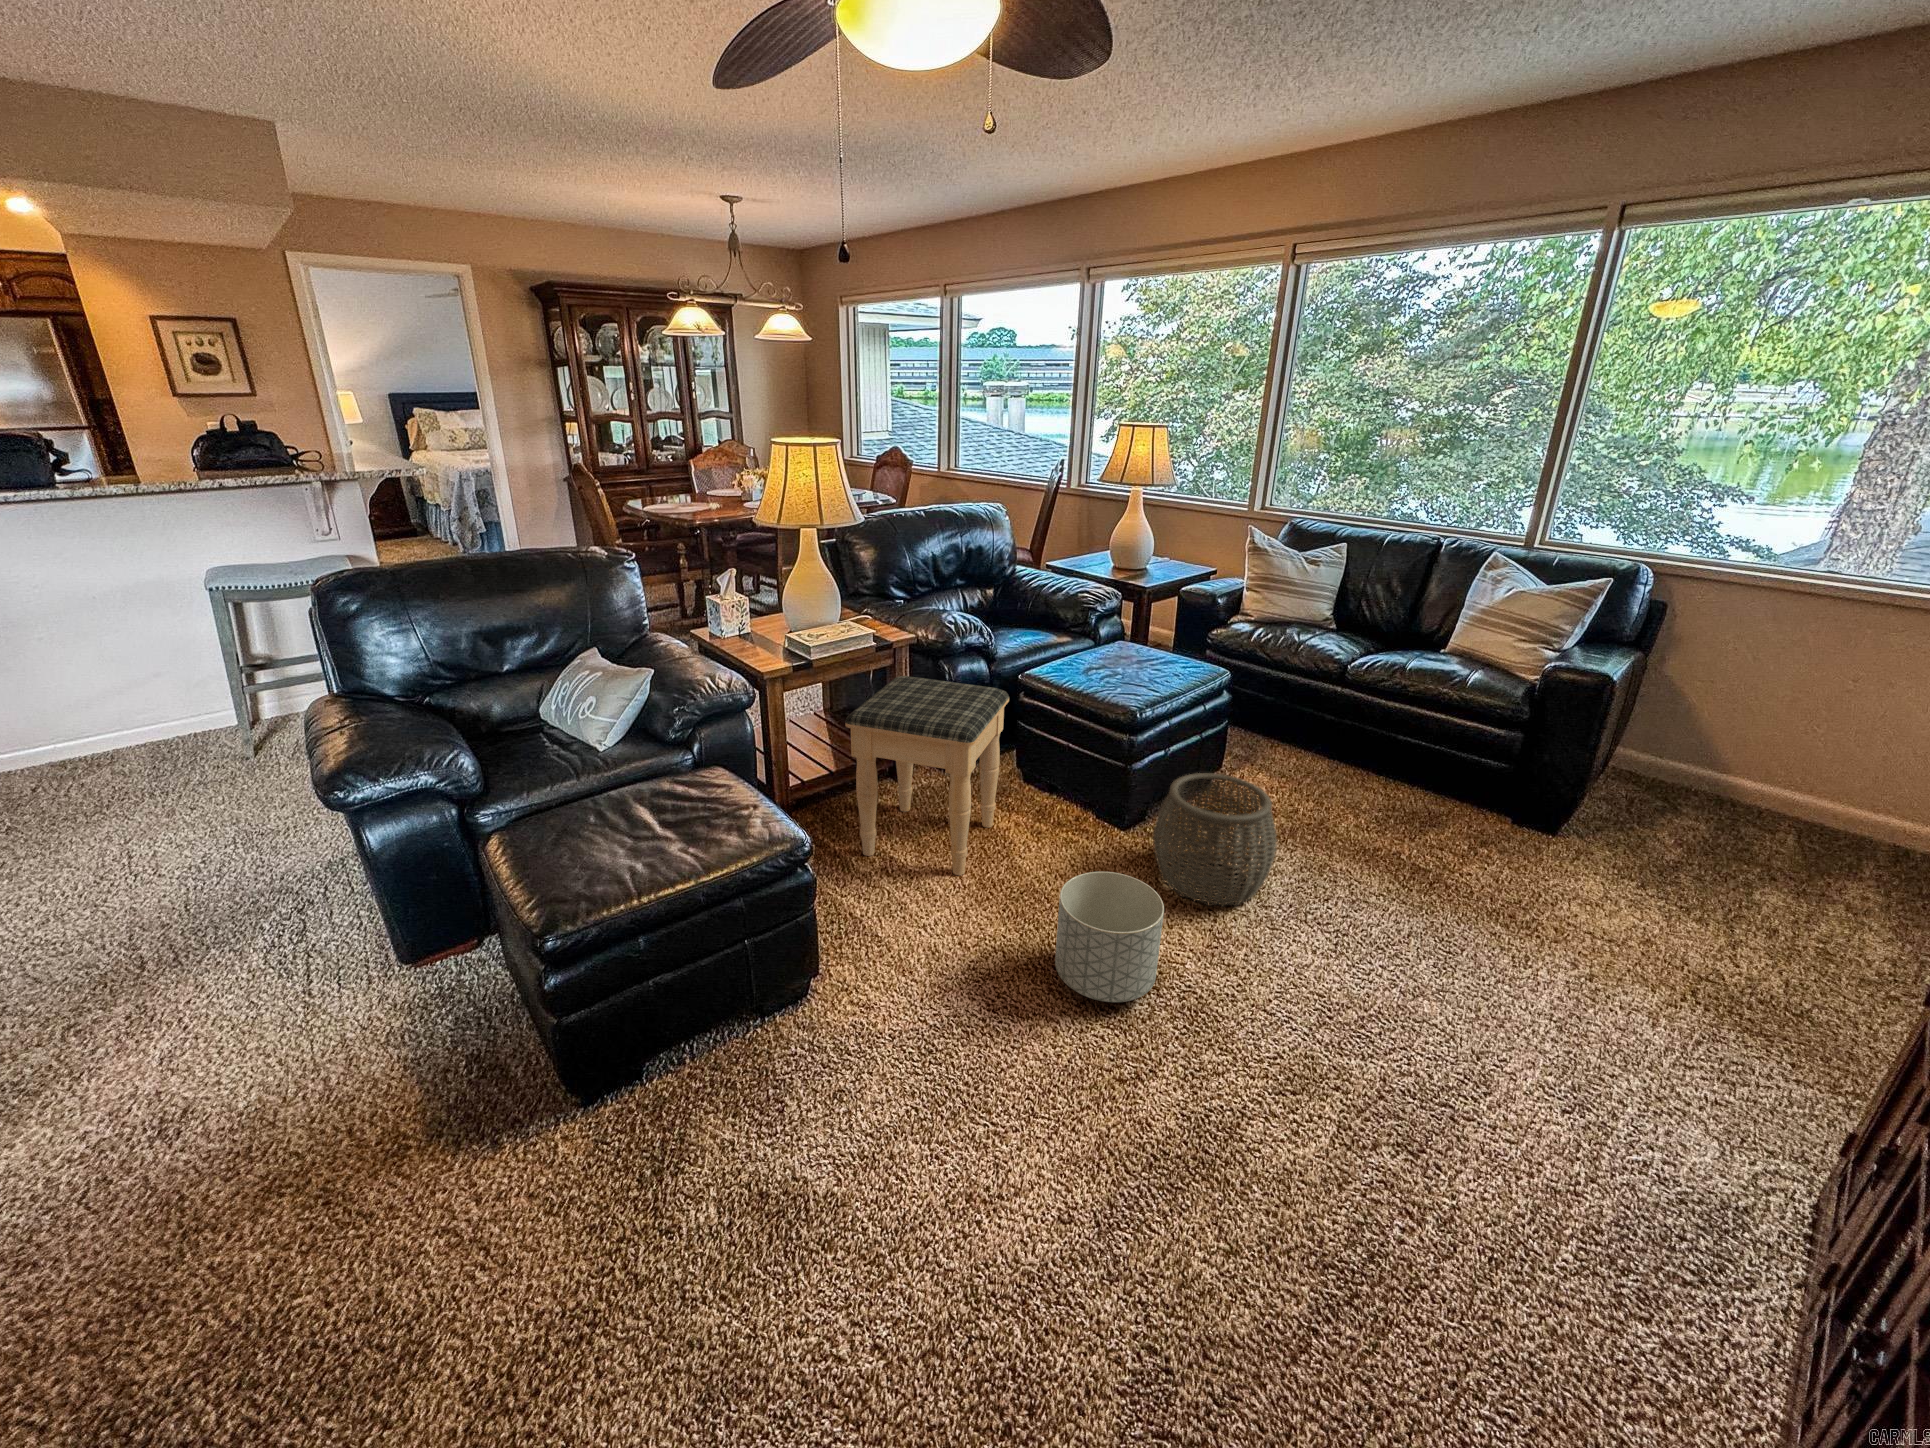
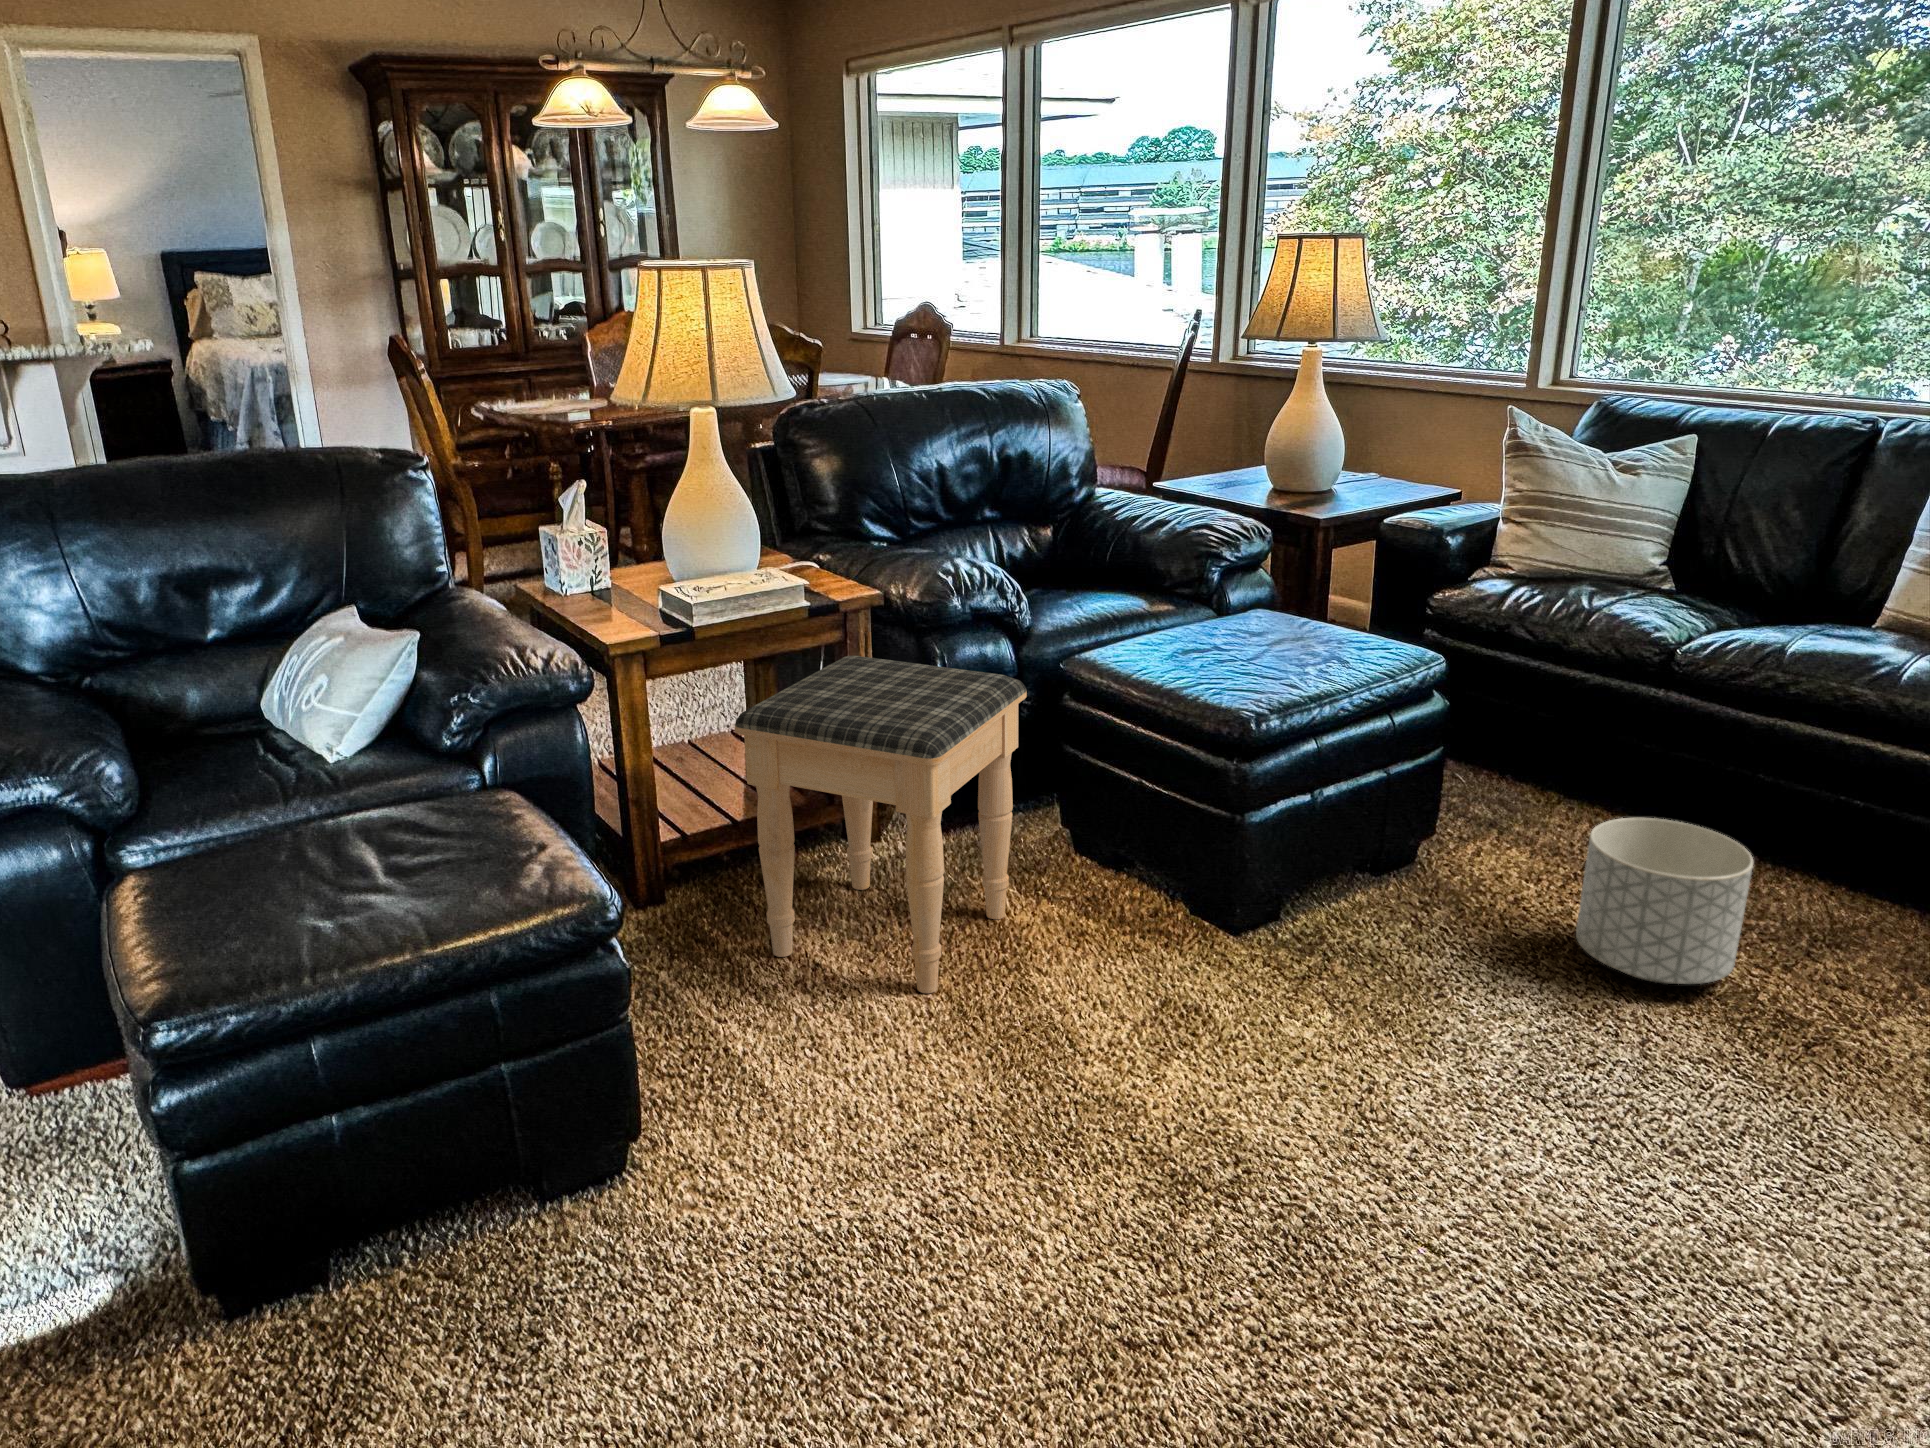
woven basket: present [1153,773,1277,907] -> none [1267,827,1492,1065]
planter: present [1055,872,1164,1002] -> present [1576,818,1753,984]

